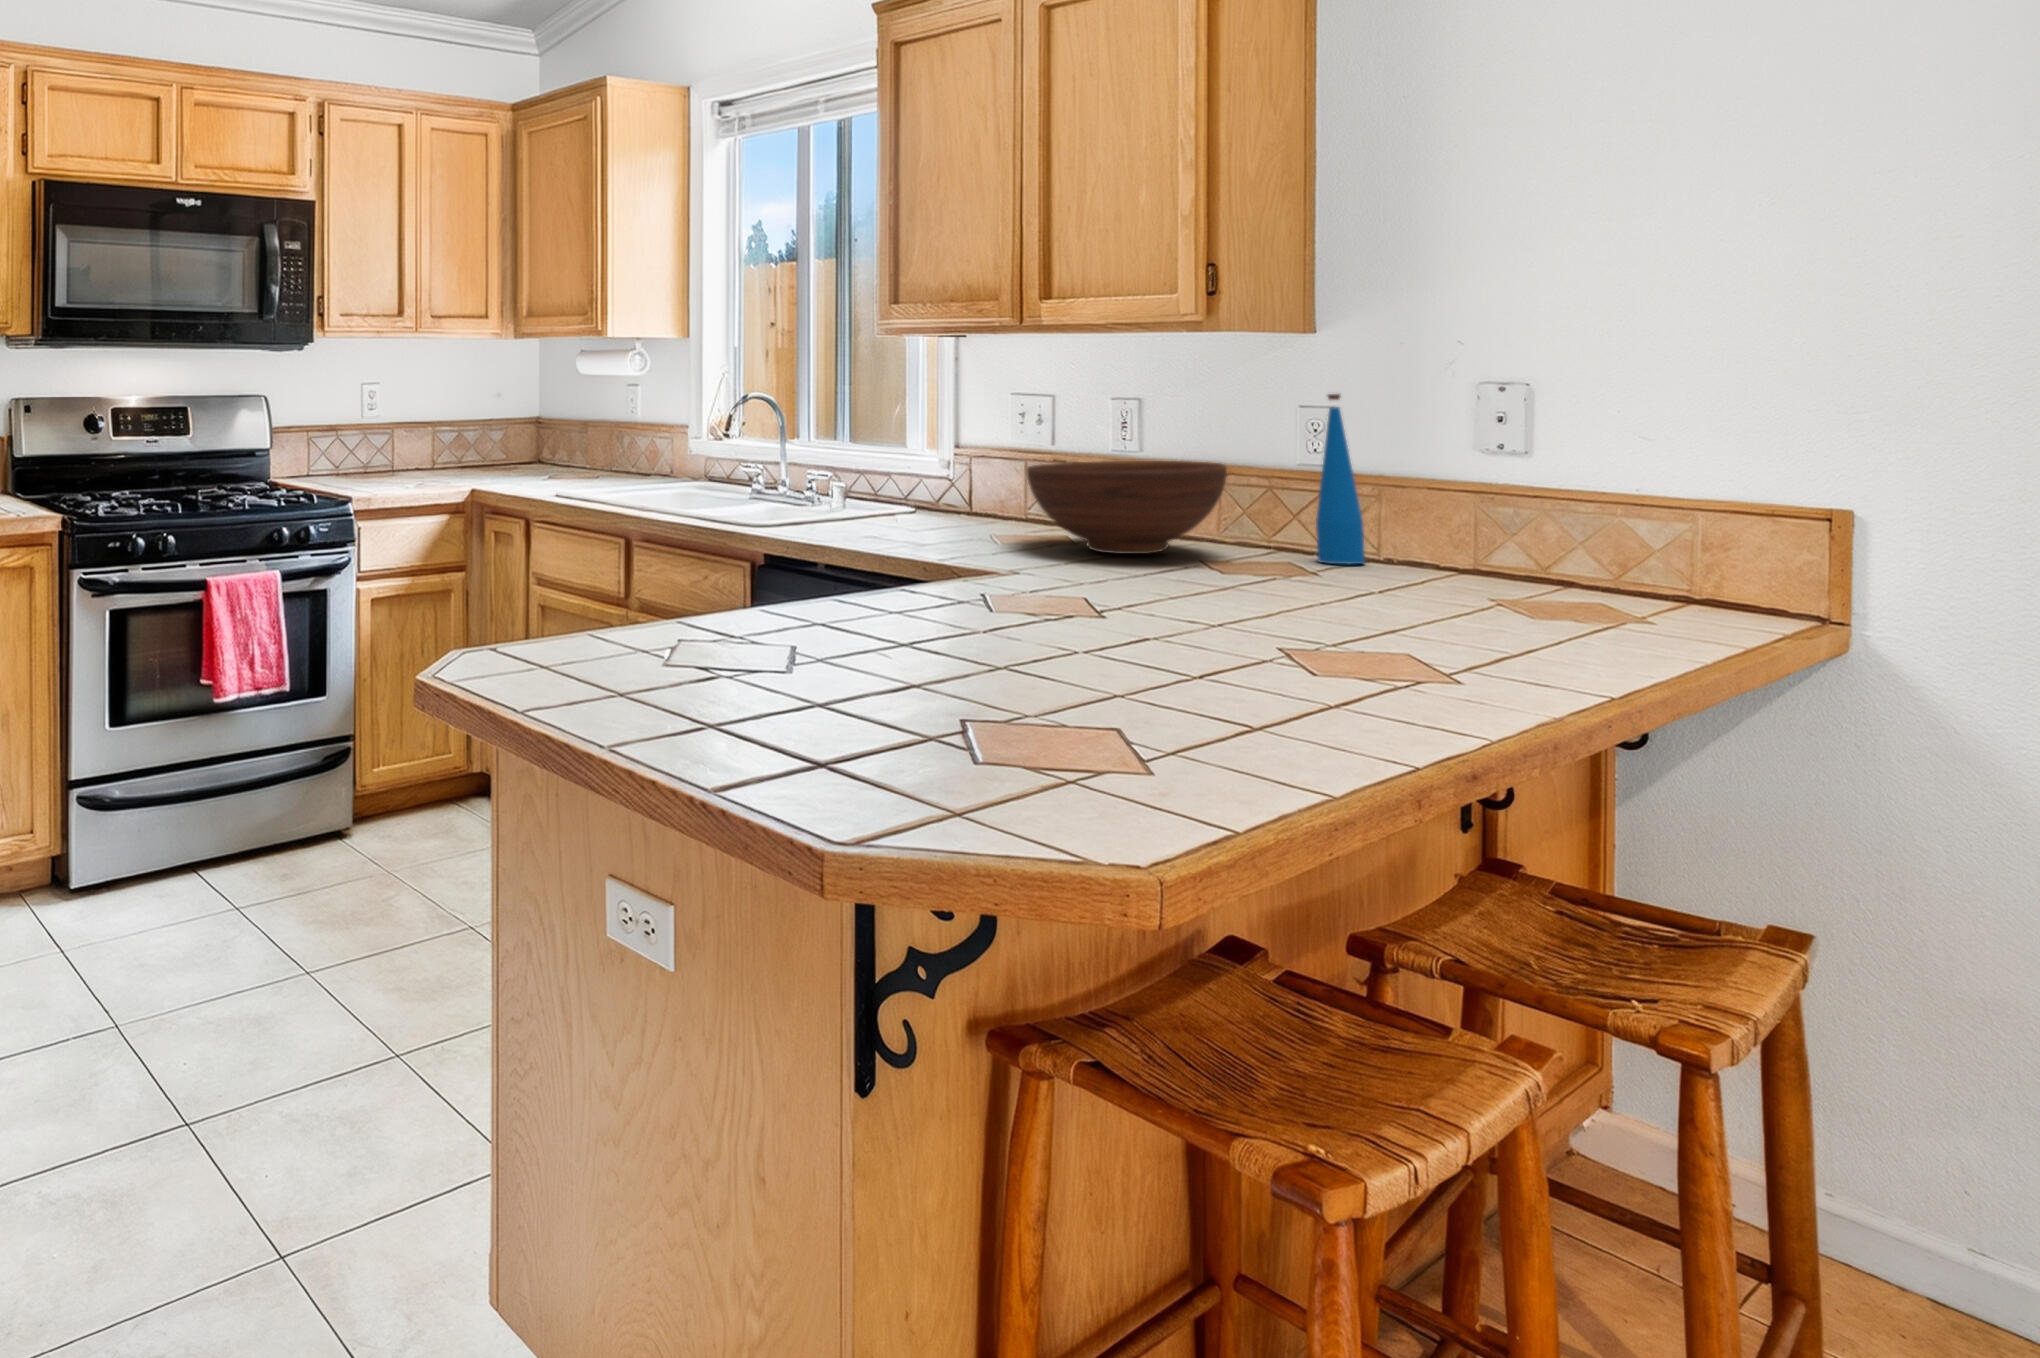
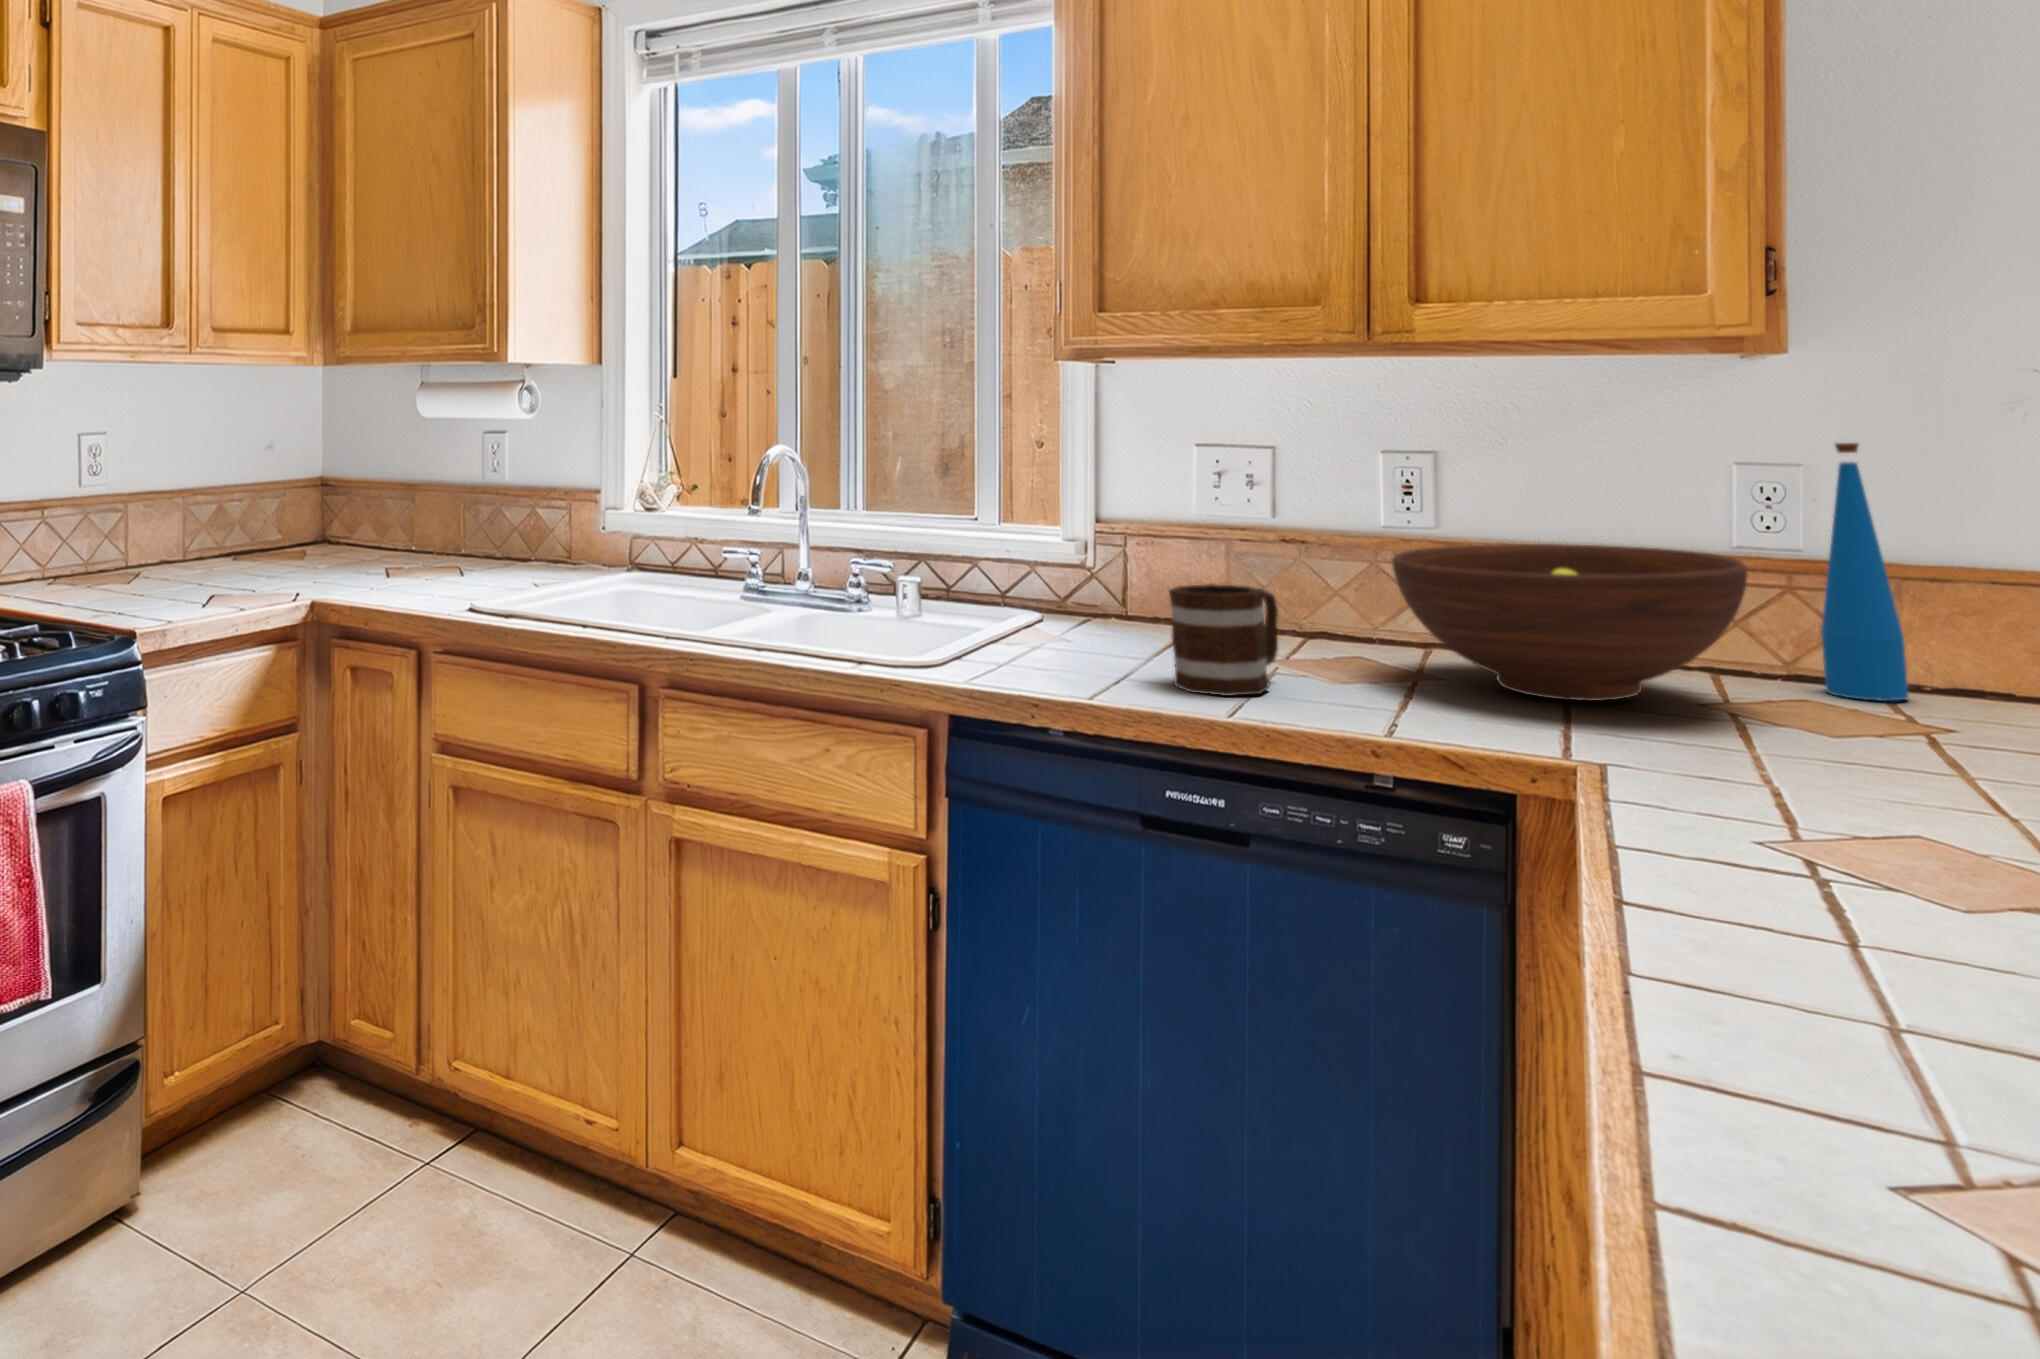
mug: none [880,479,956,543] -> present [1168,584,1278,696]

